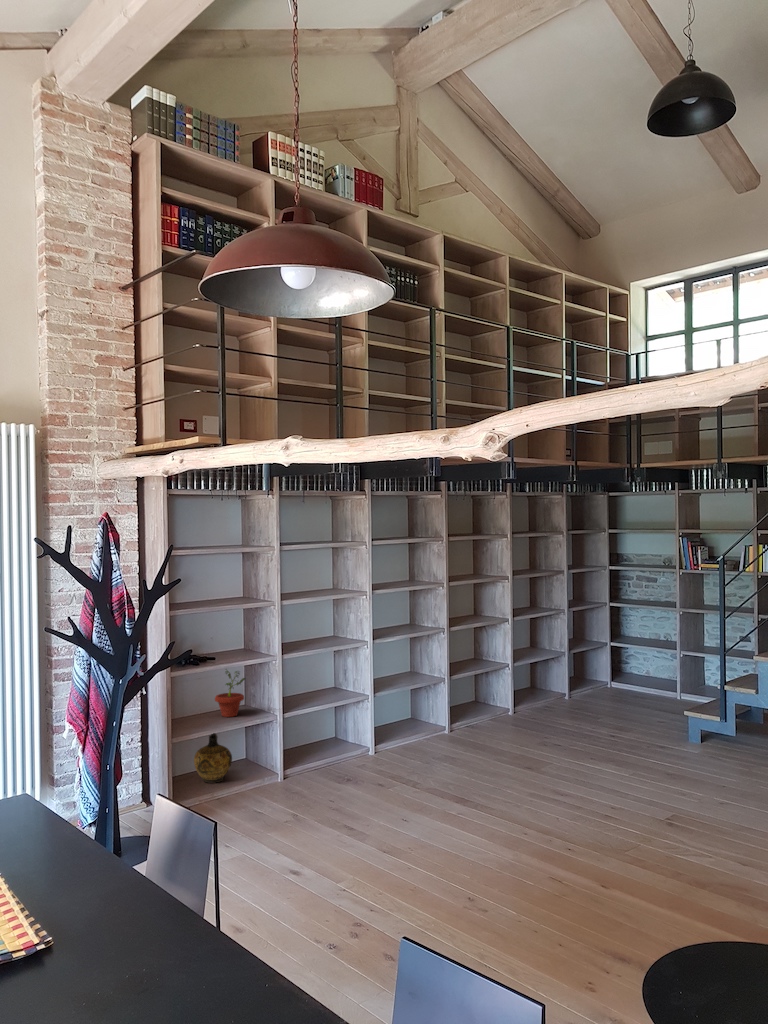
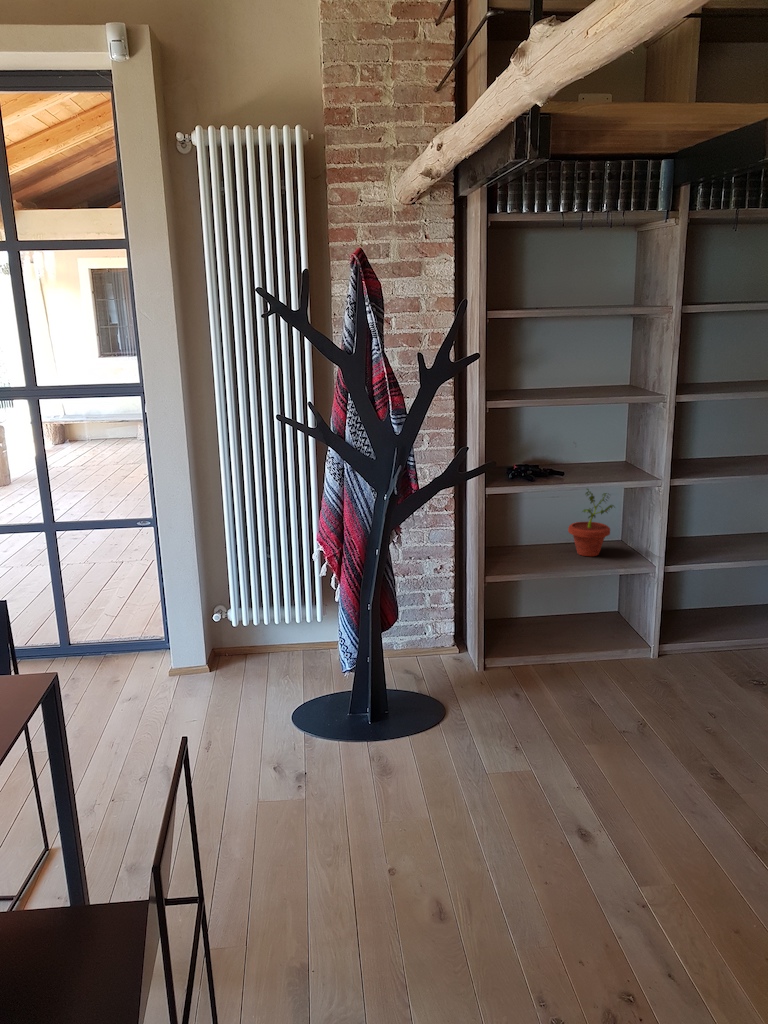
ceramic jug: present [194,733,232,783] -> none [532,573,584,639]

